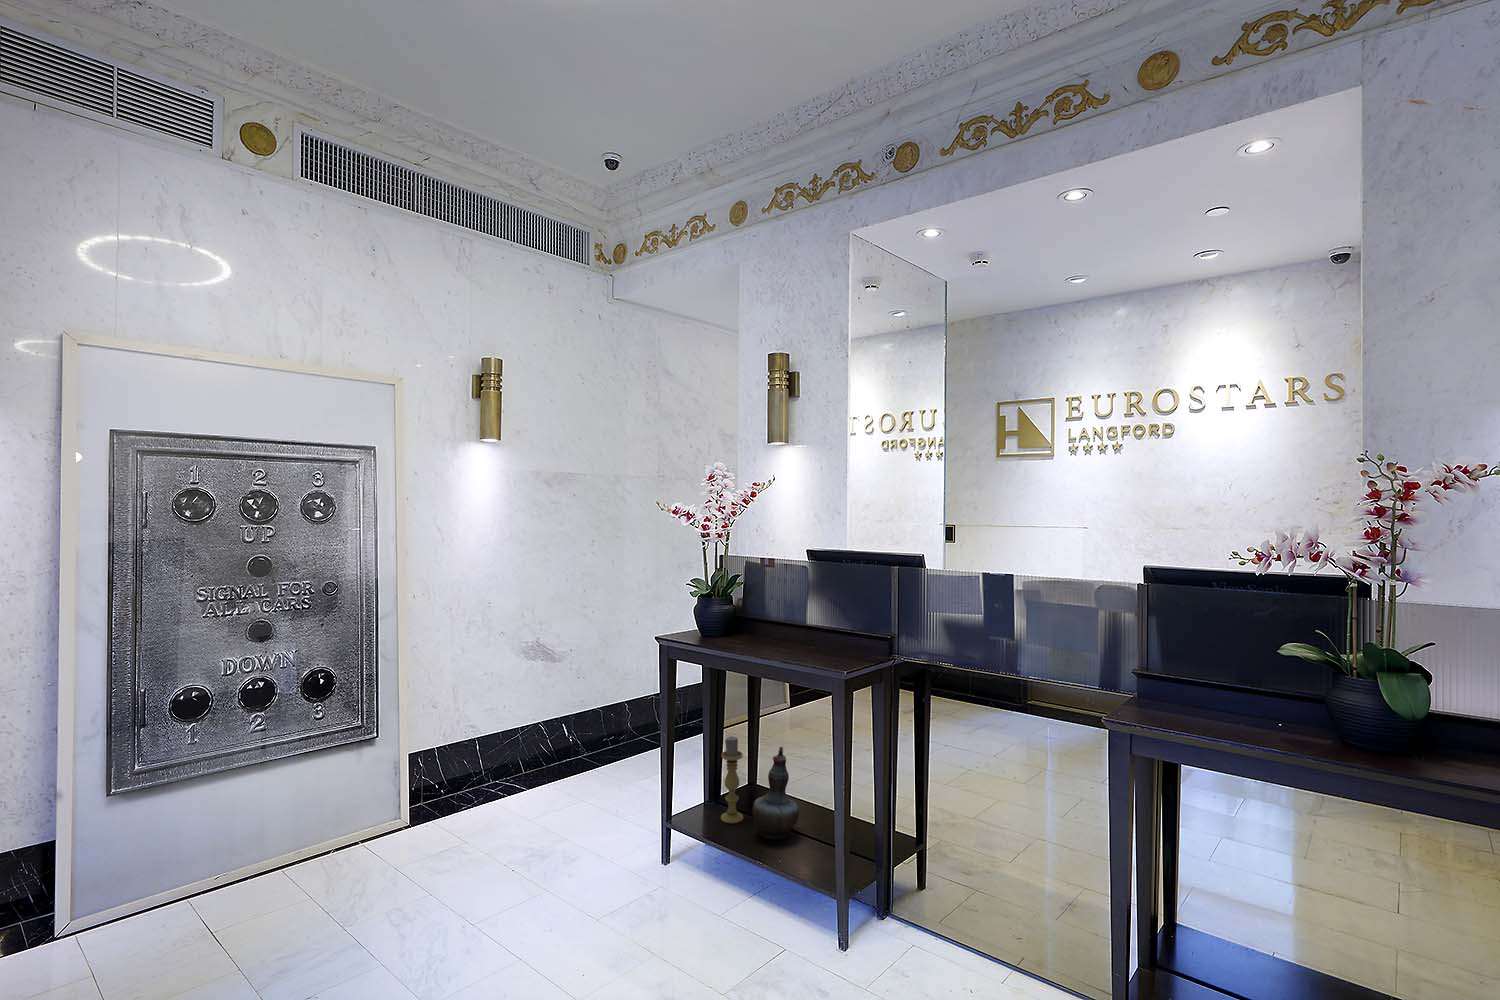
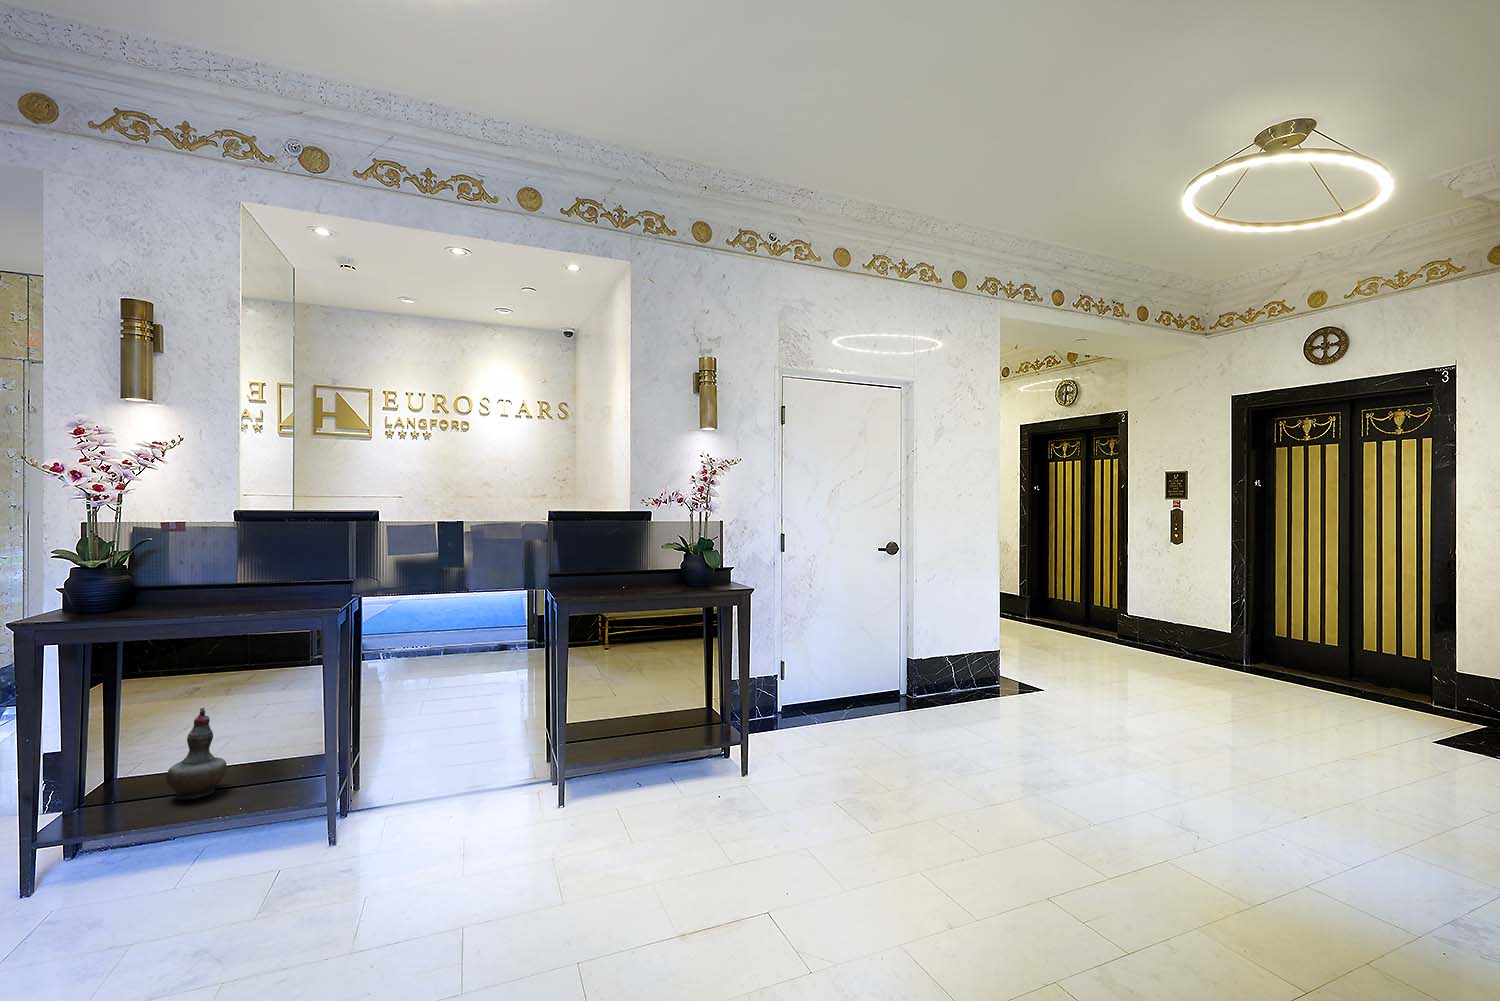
candle holder: present [721,736,743,823] -> none [107,715,140,809]

